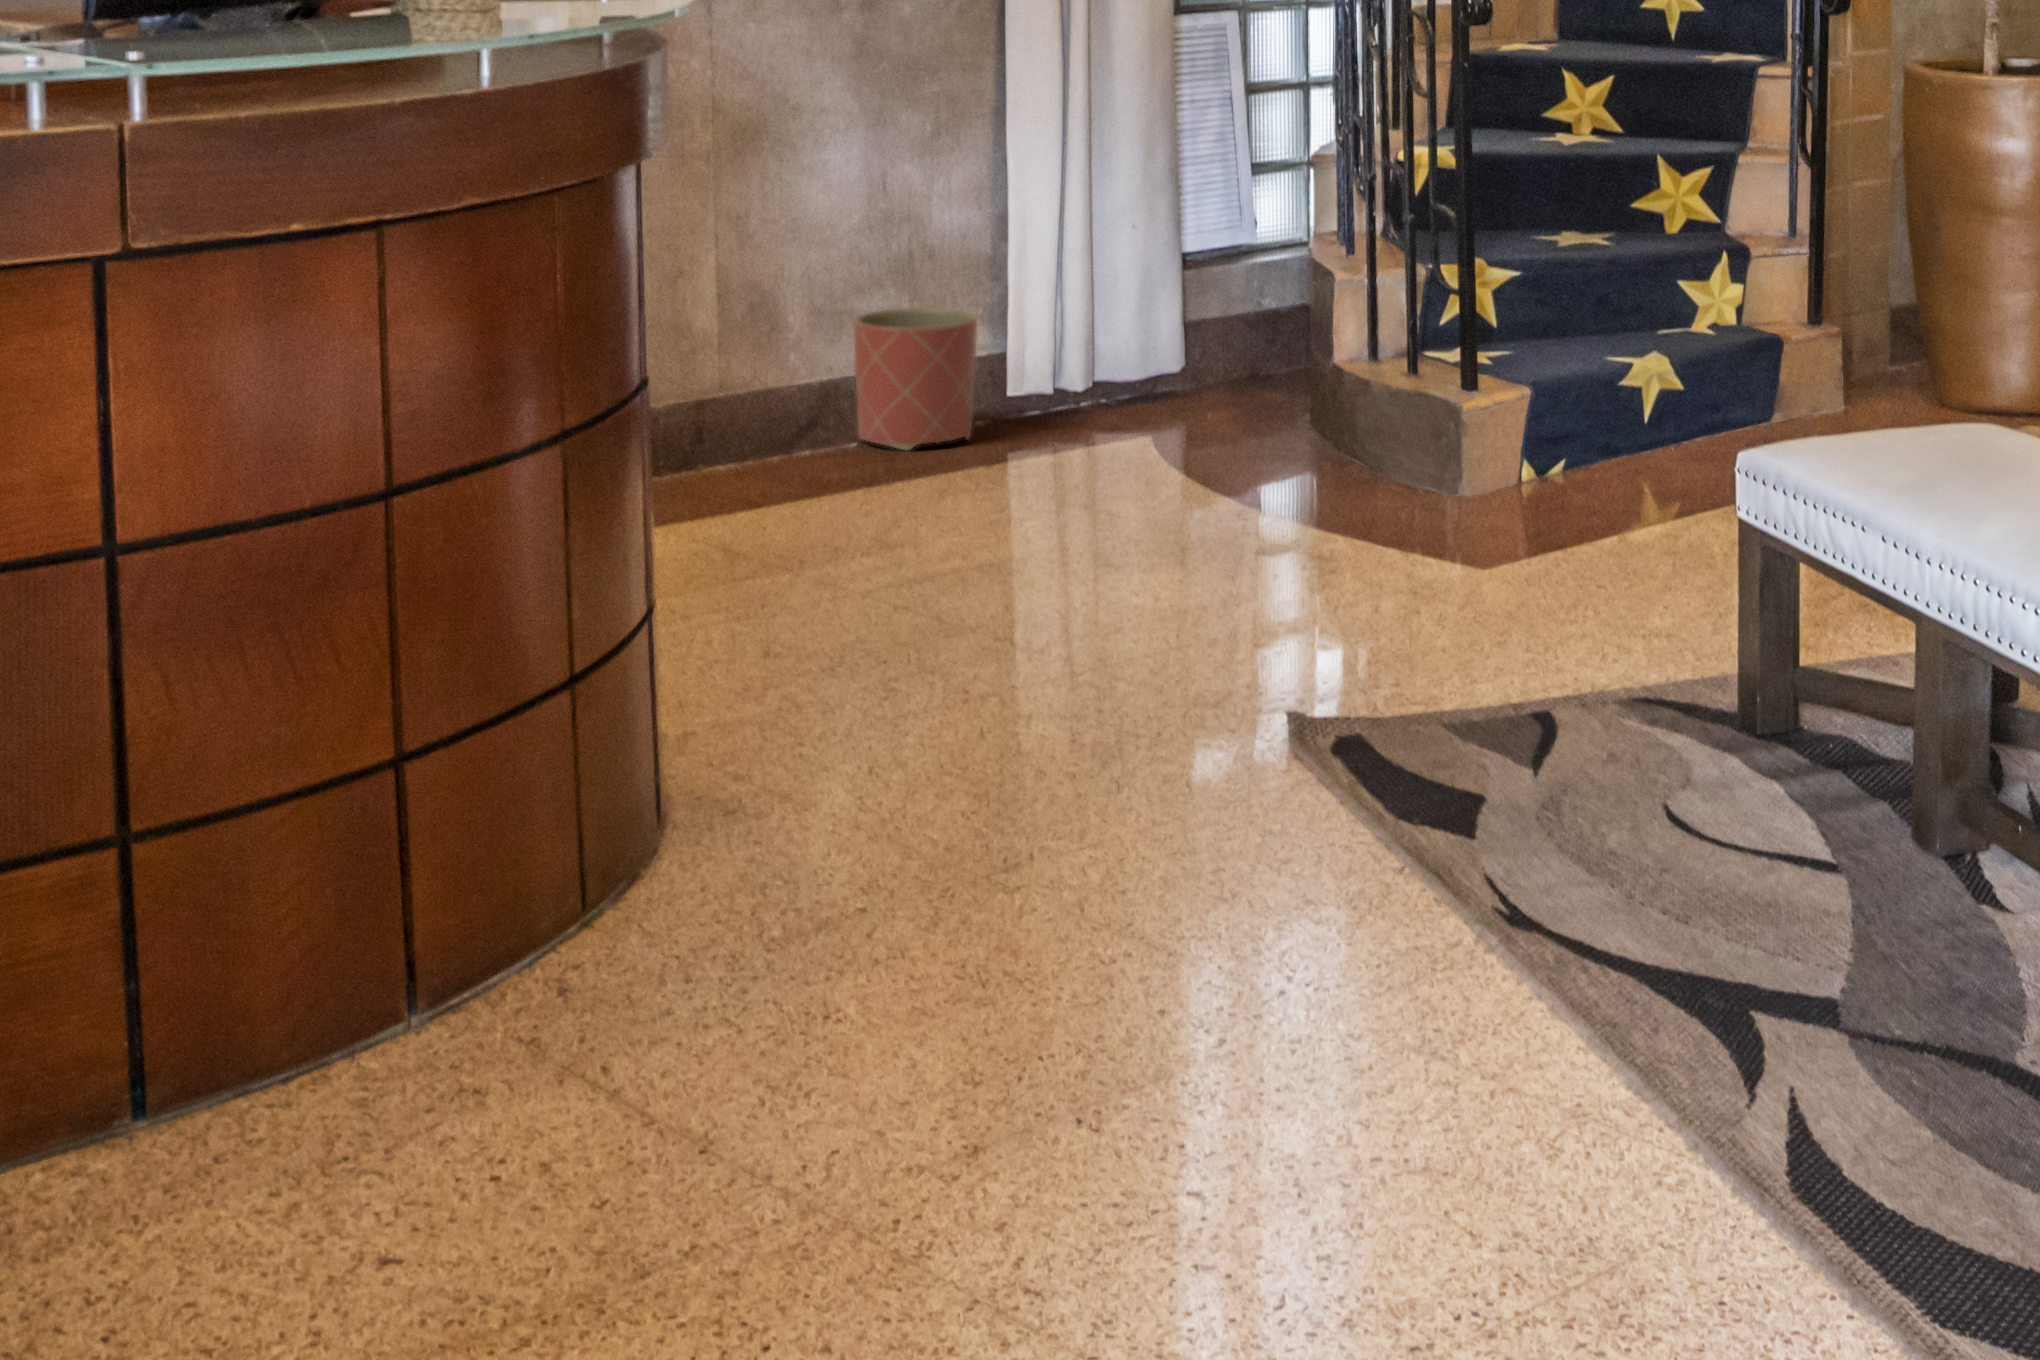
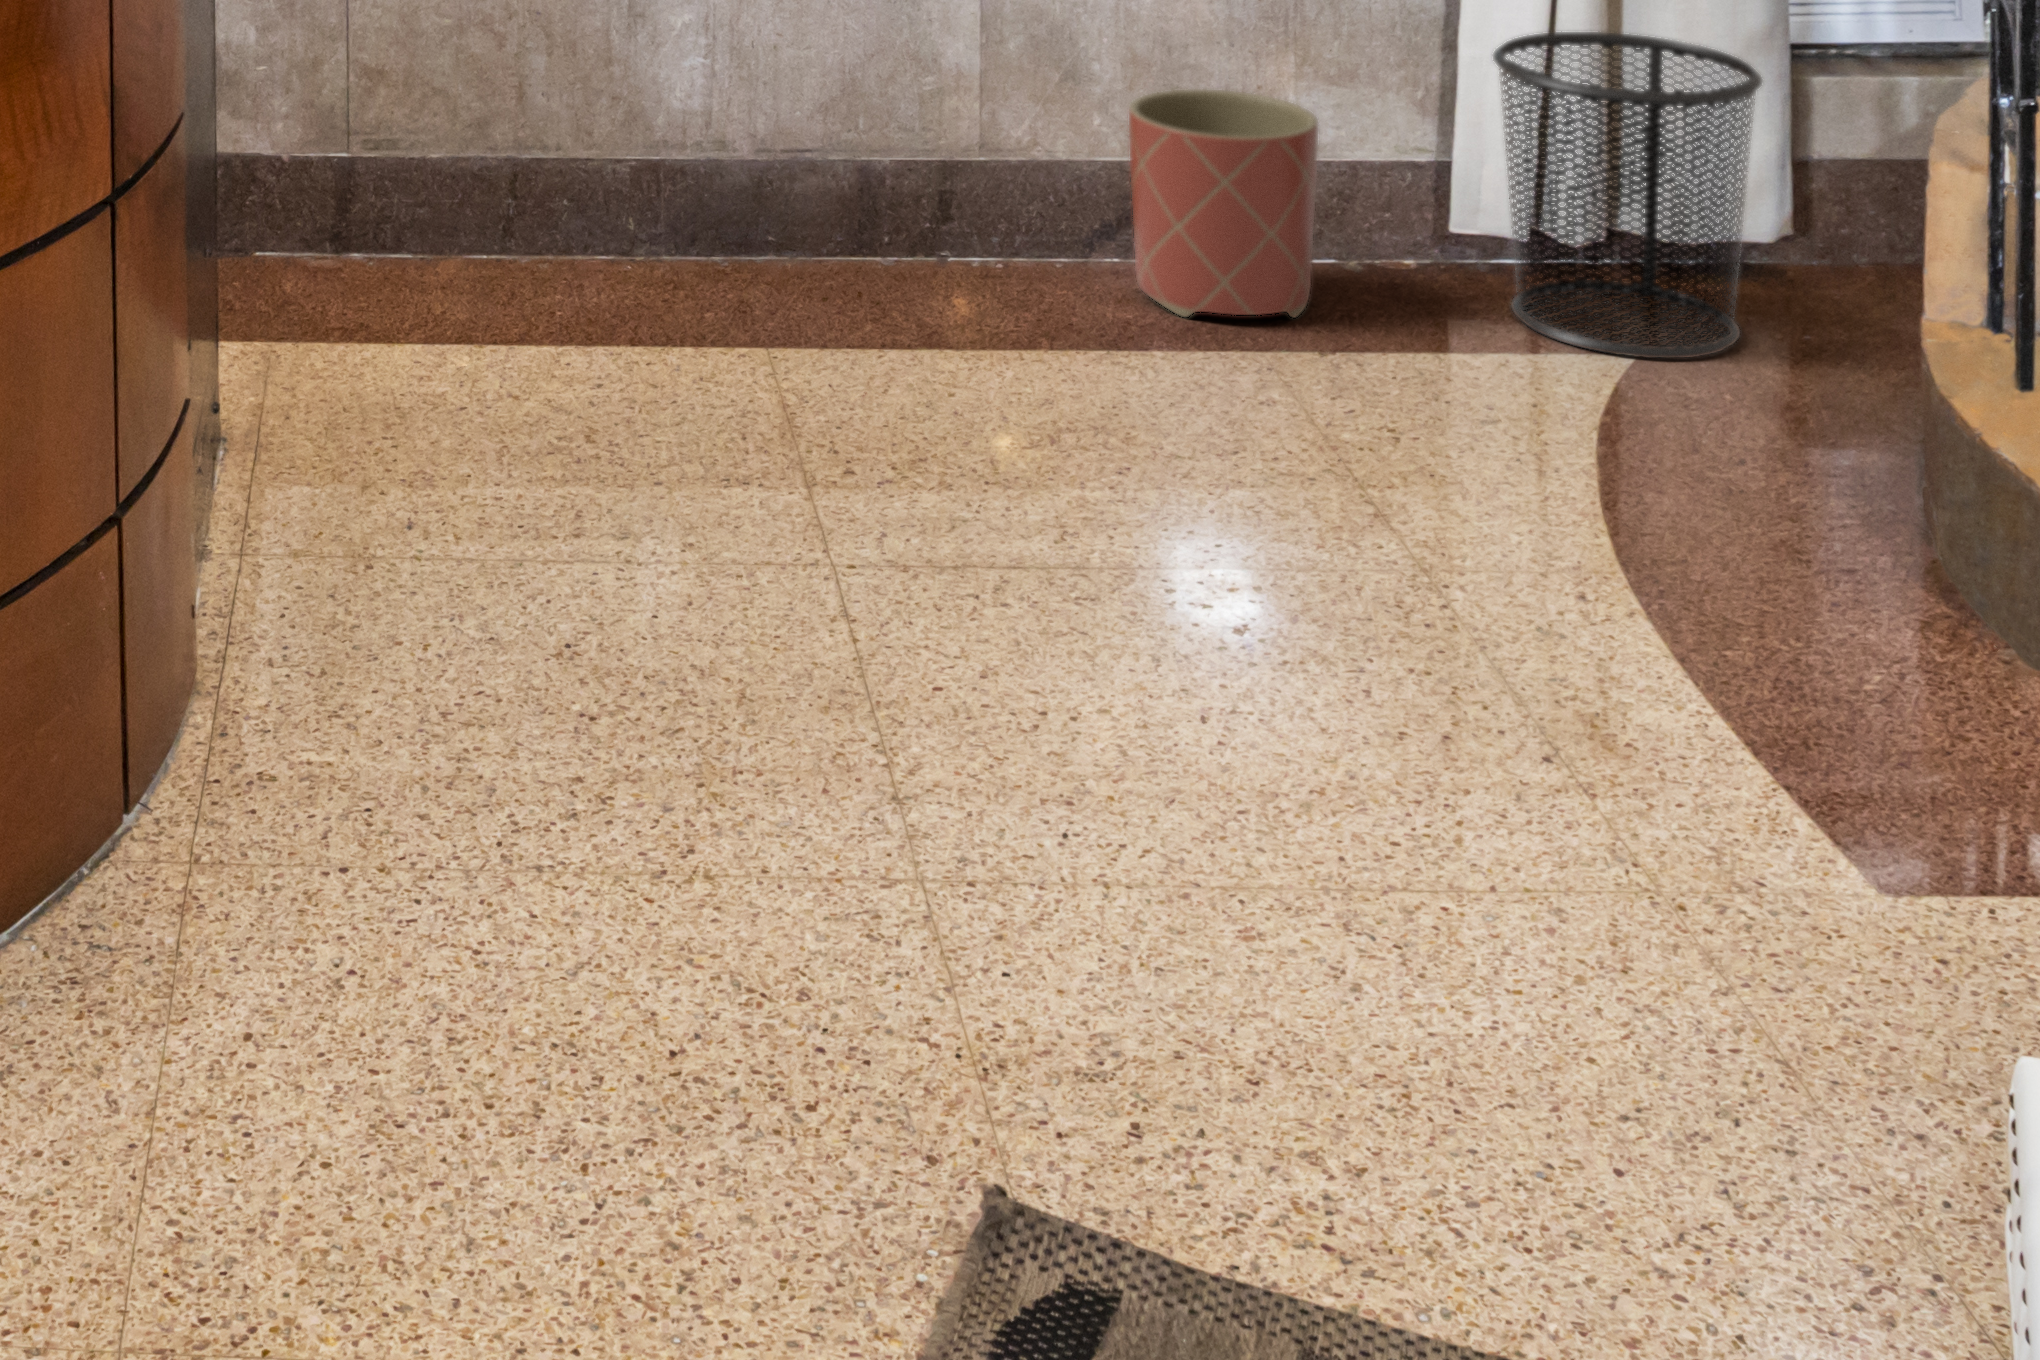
waste bin: none [1061,242,1215,426] -> present [1493,32,1762,358]

